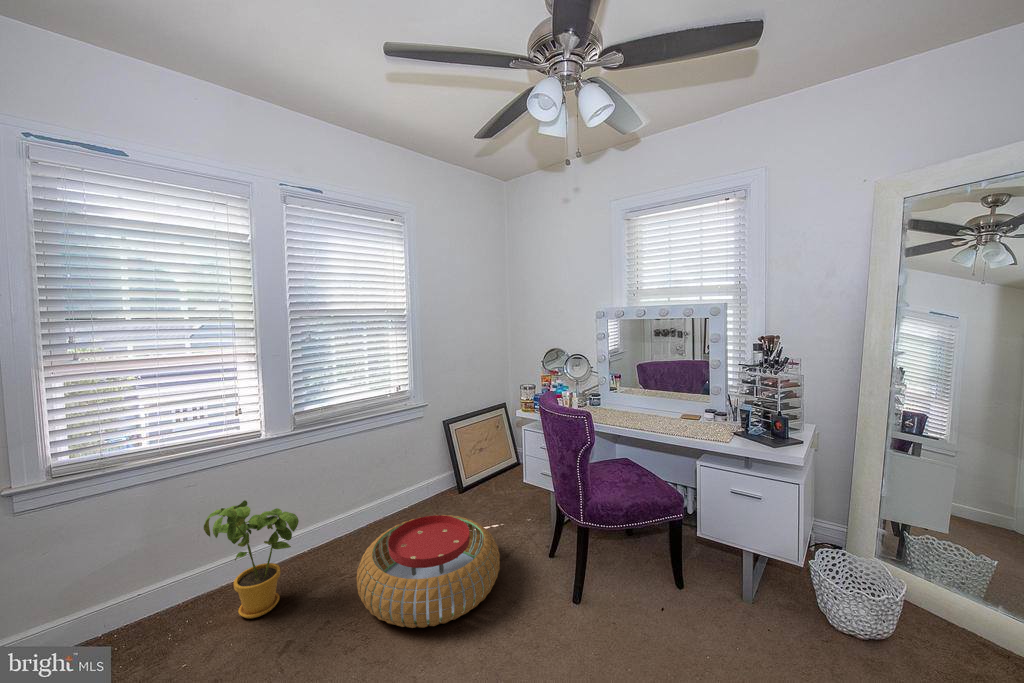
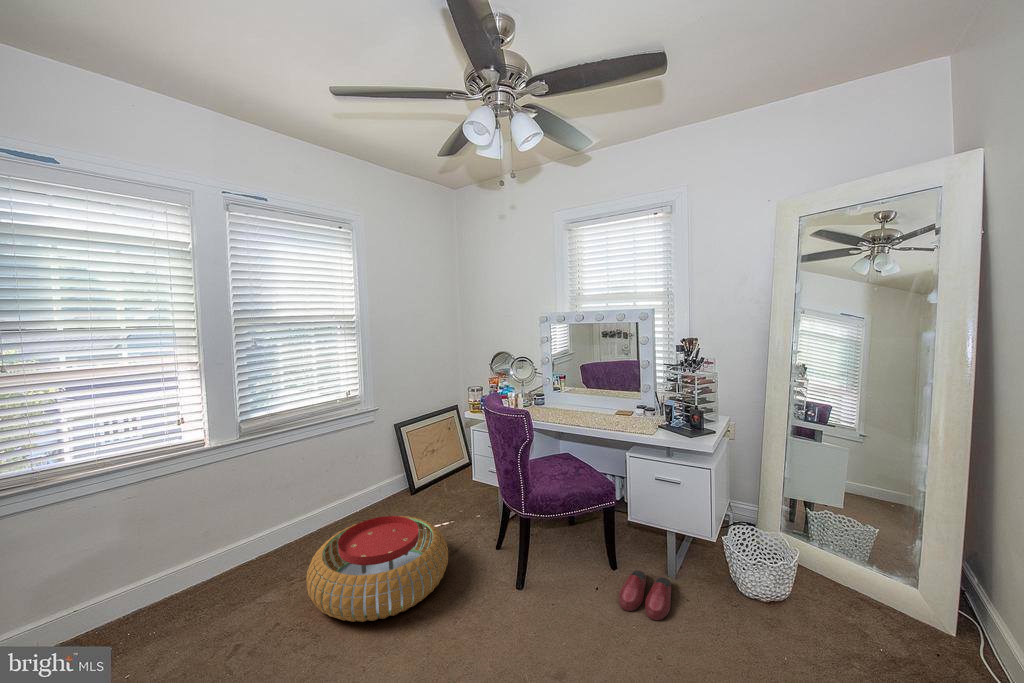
house plant: present [204,500,299,618] -> none [146,509,246,626]
slippers: none [690,592,751,655] -> present [619,570,671,620]

